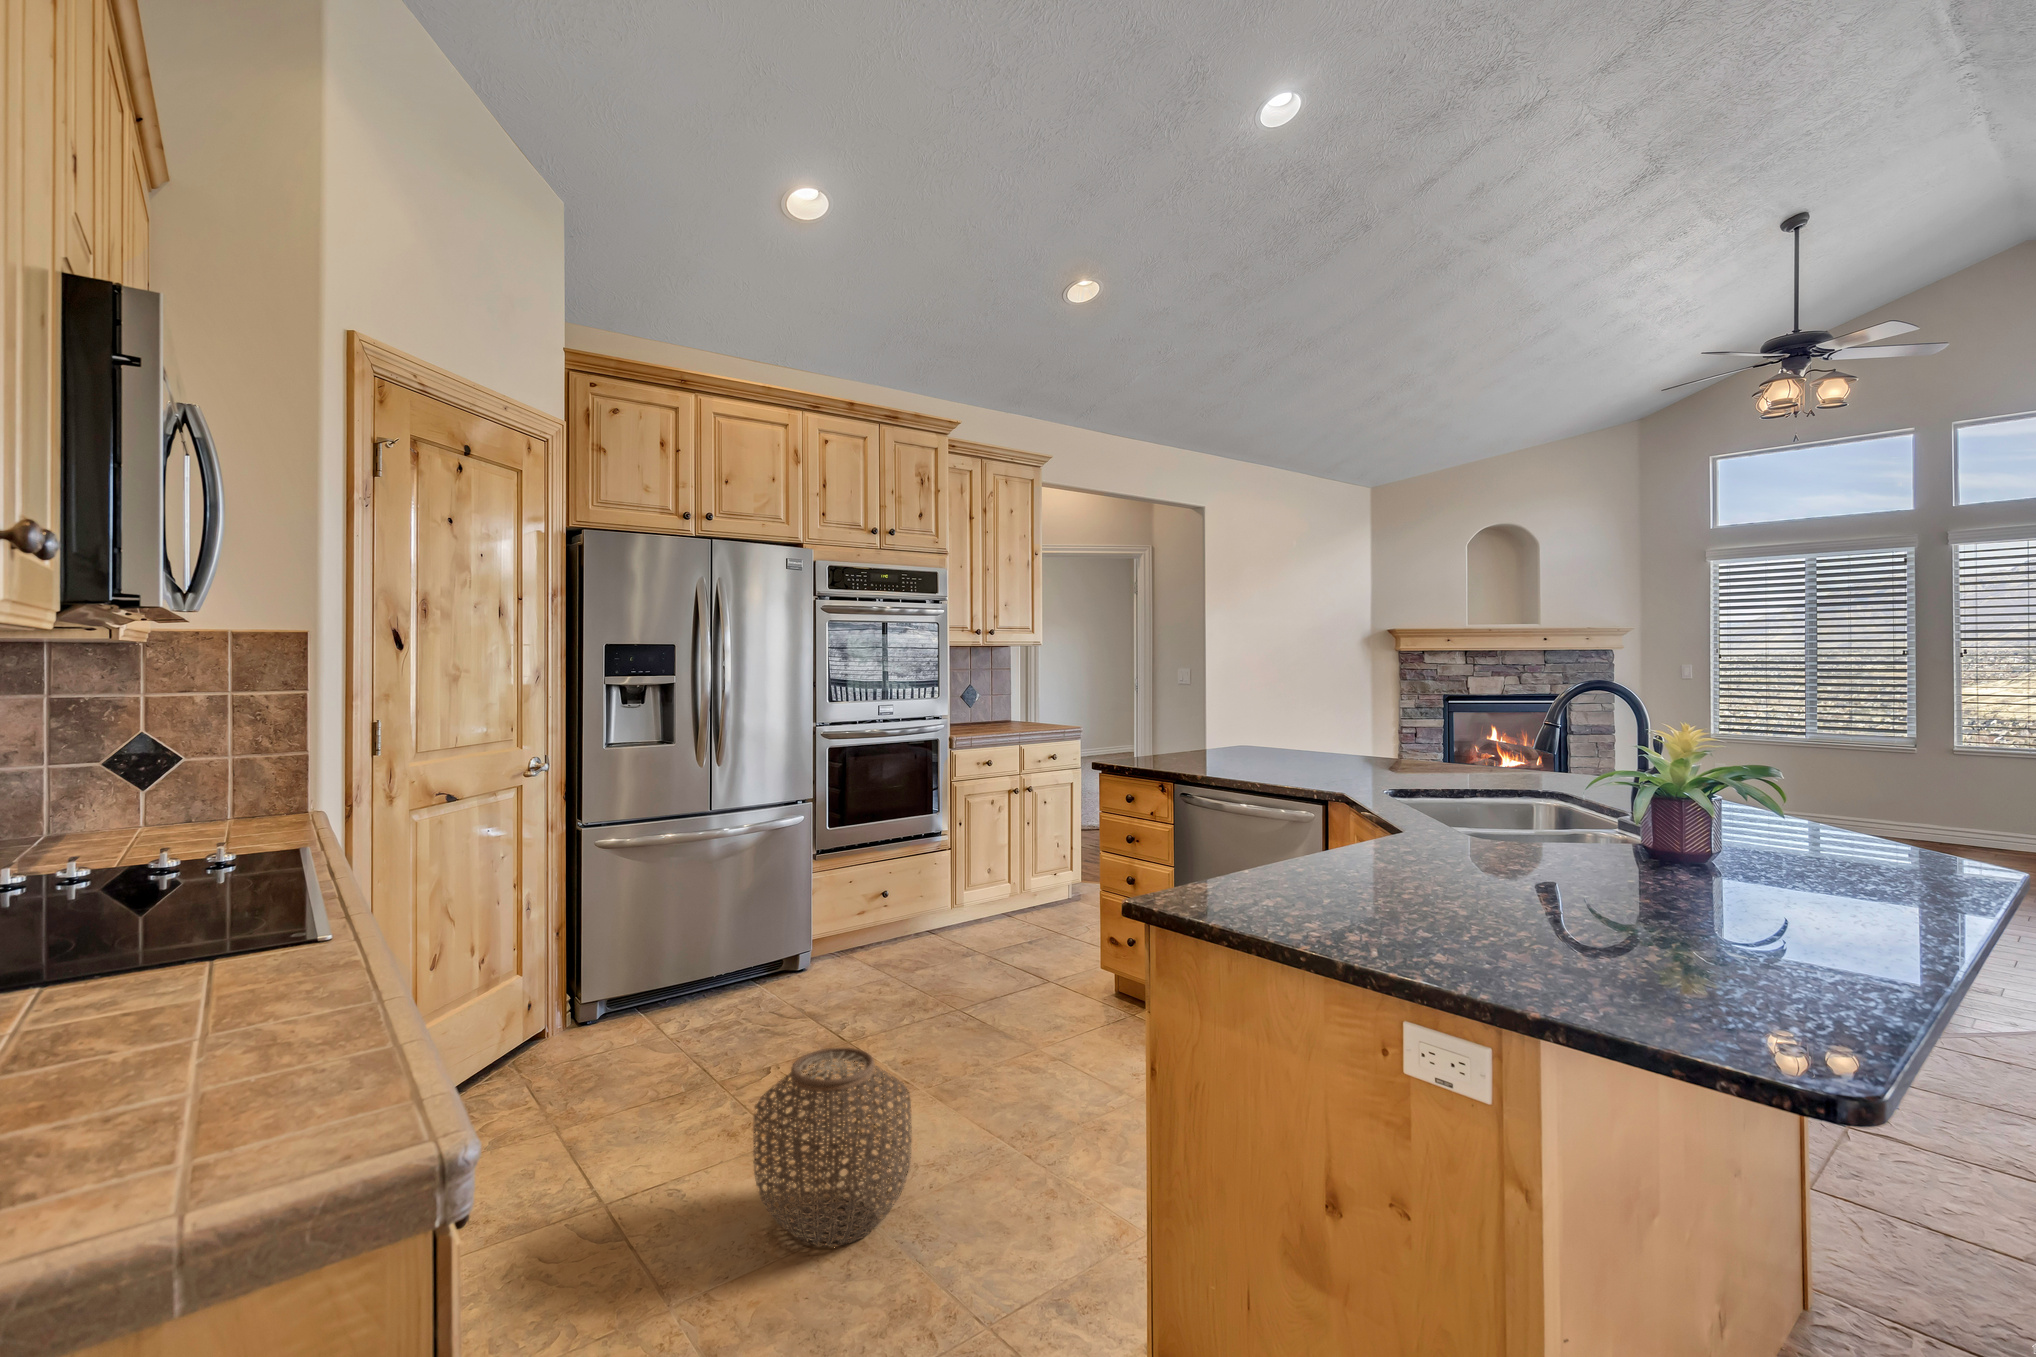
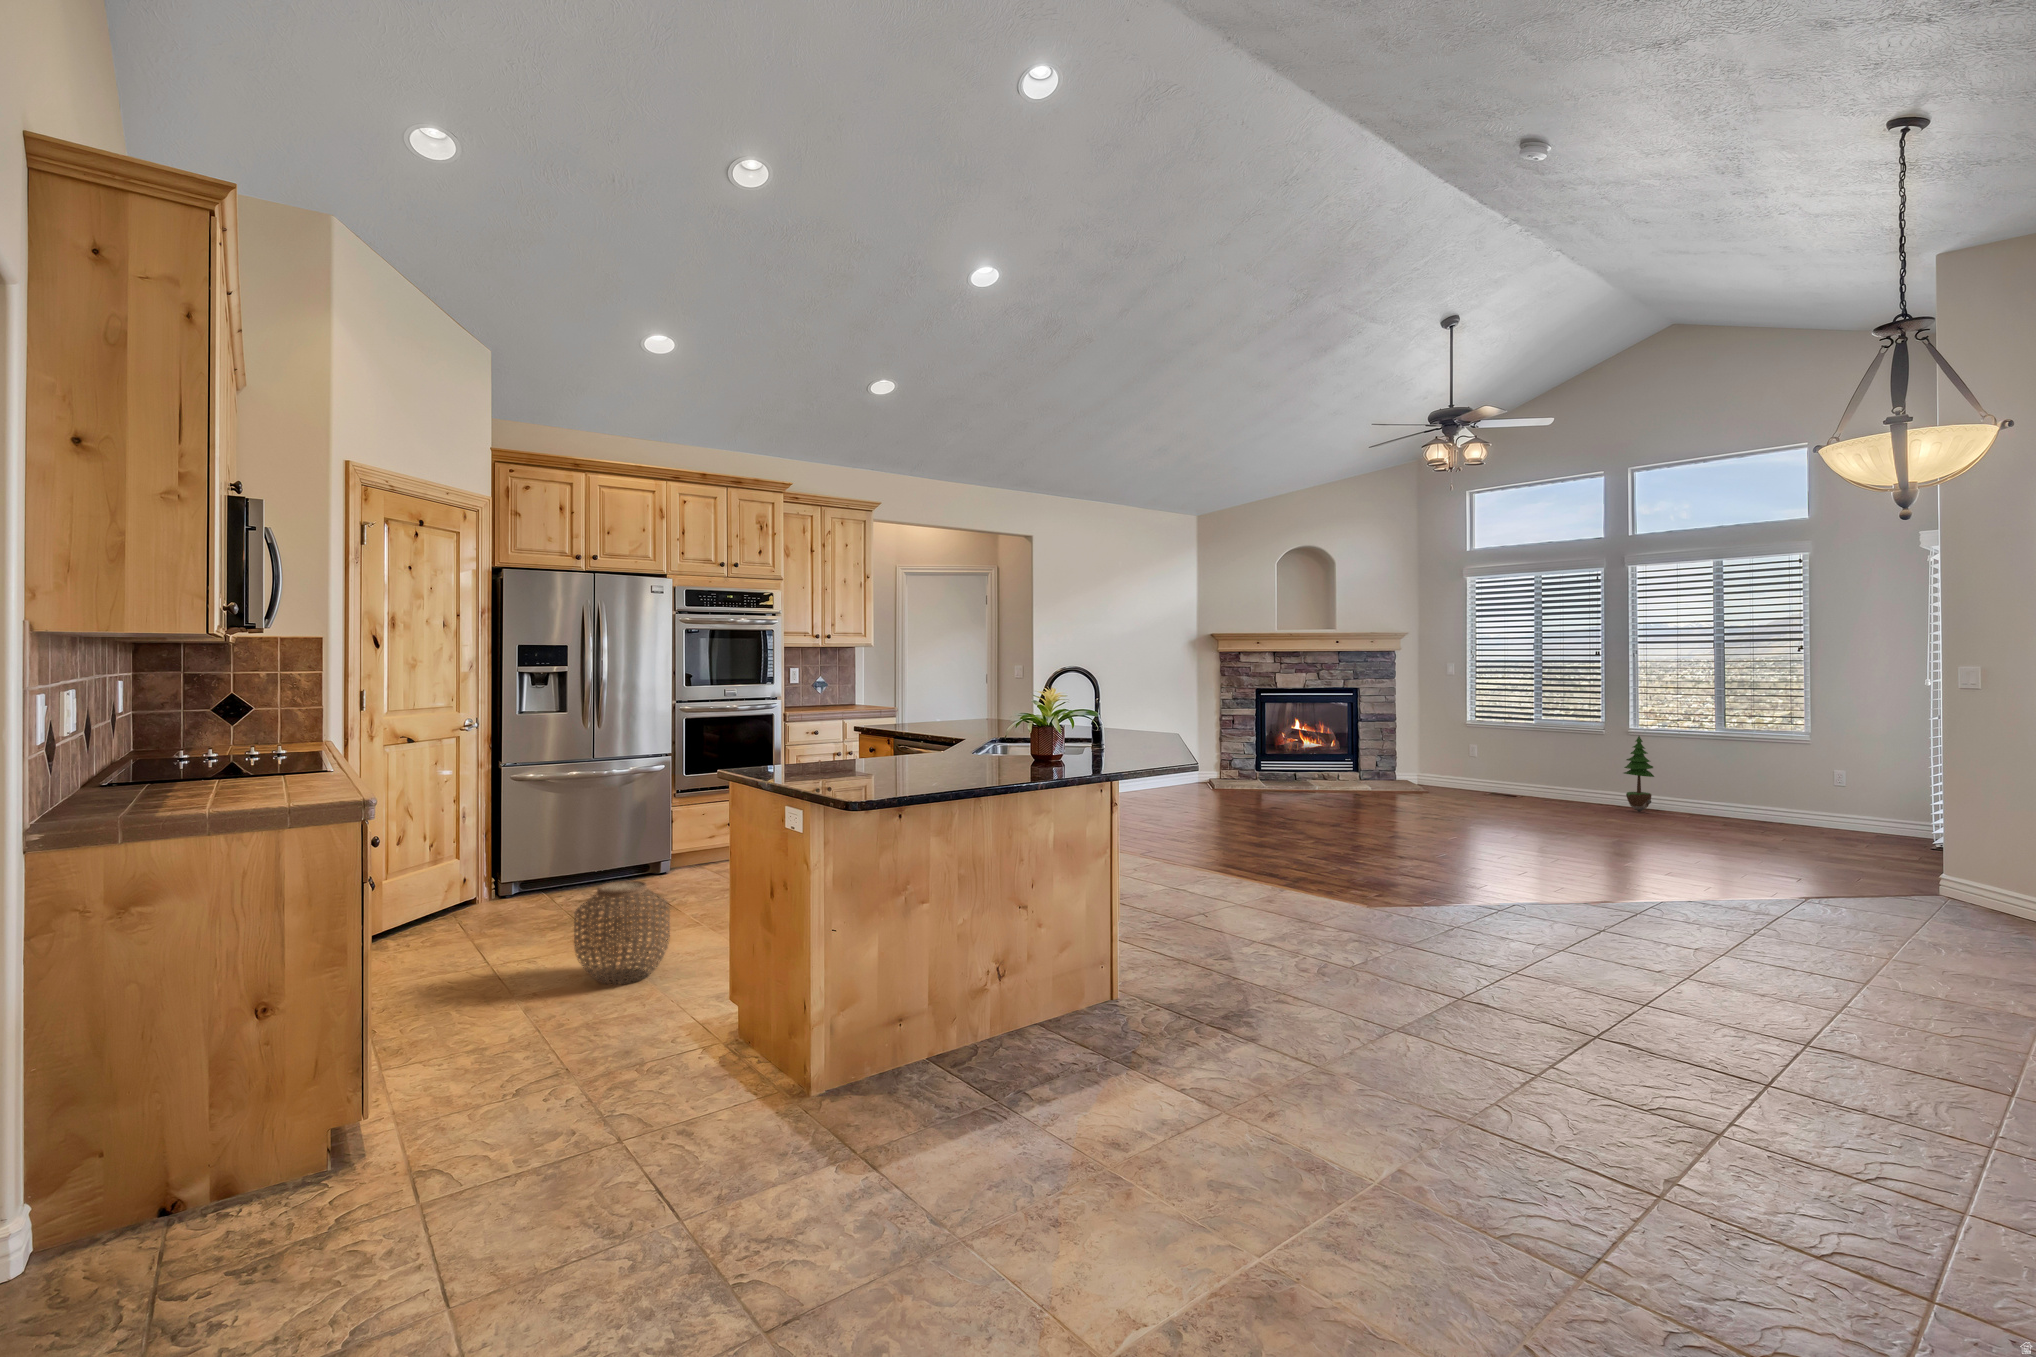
potted tree: none [1949,754,1998,850] -> present [1624,736,1654,812]

